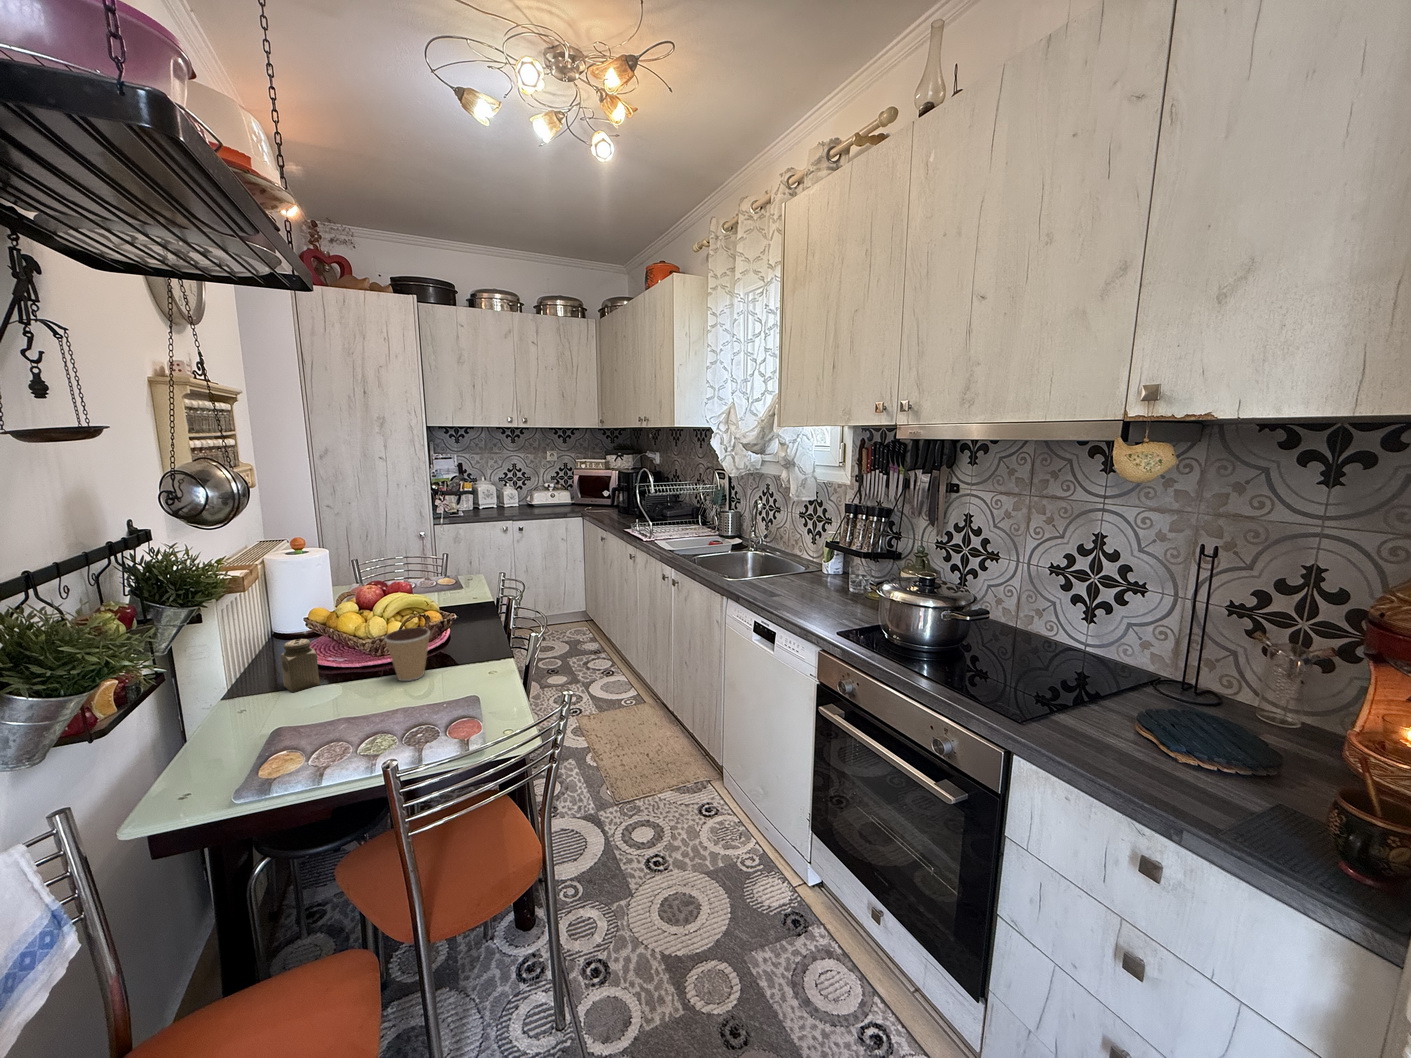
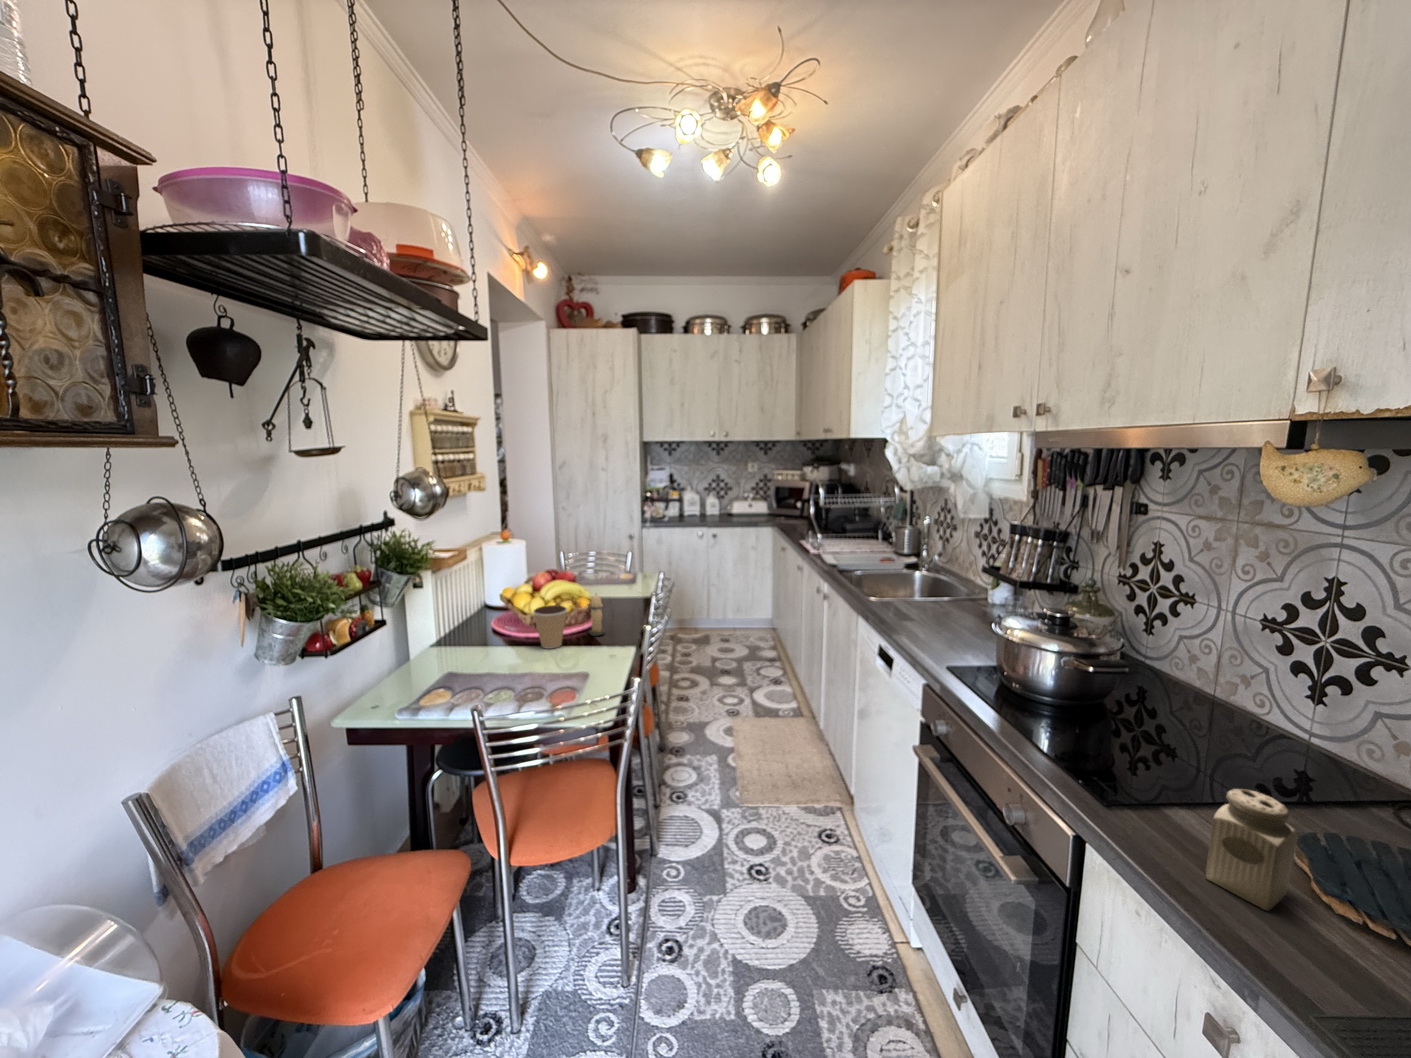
candle: none [445,606,474,657] -> present [588,595,605,636]
salt shaker: present [280,639,320,692] -> present [1206,789,1298,911]

